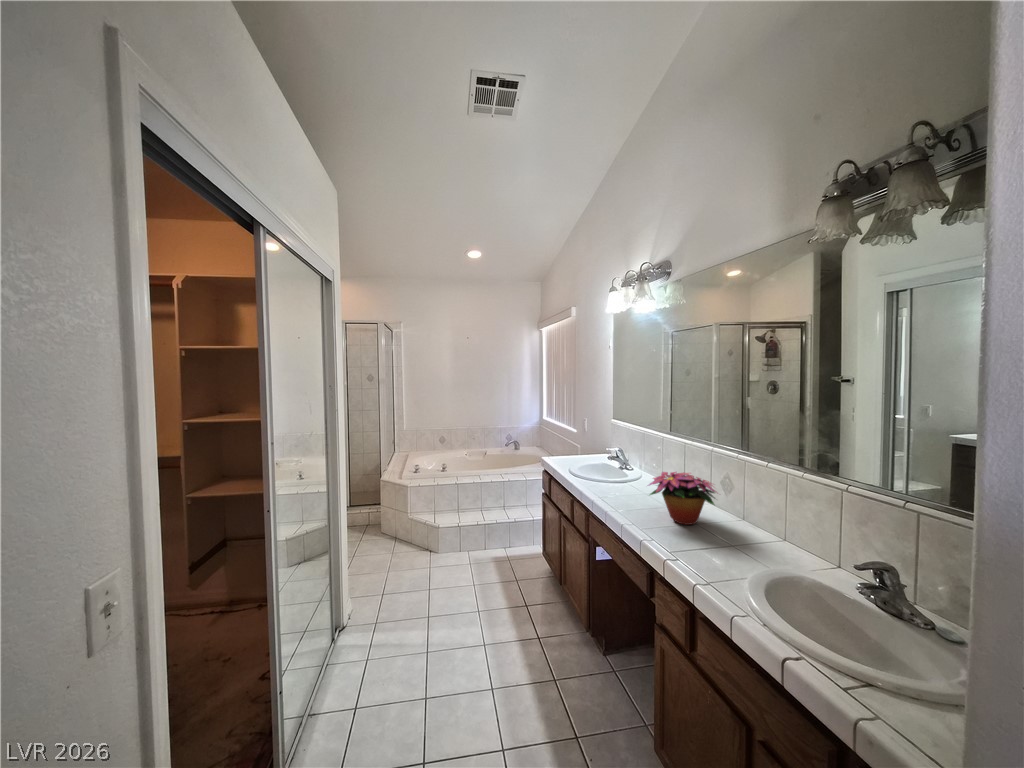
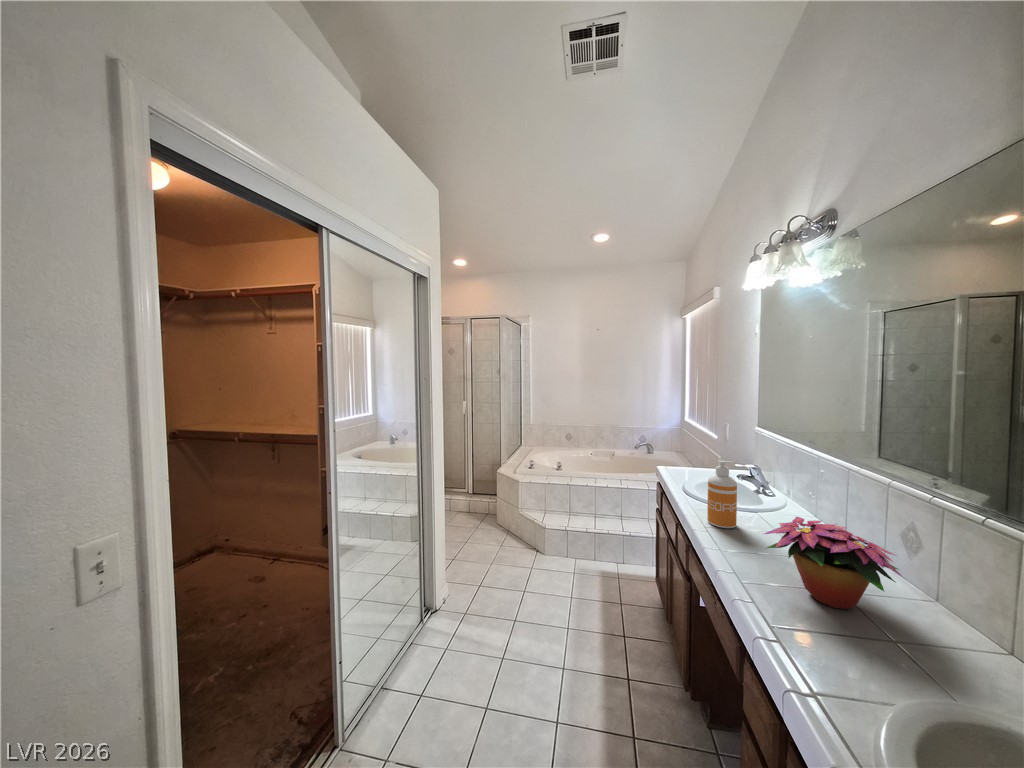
soap dispenser: none [597,441,617,492] -> present [707,460,737,528]

